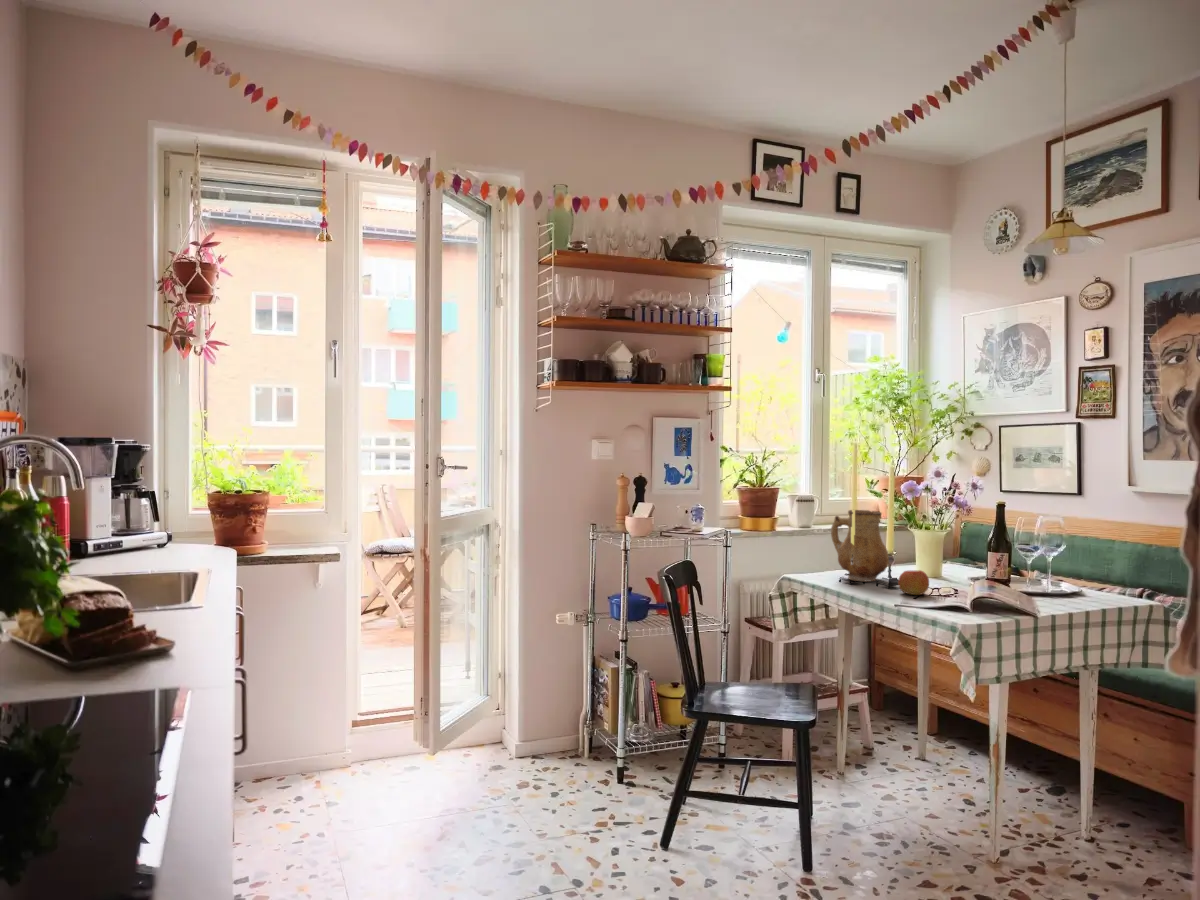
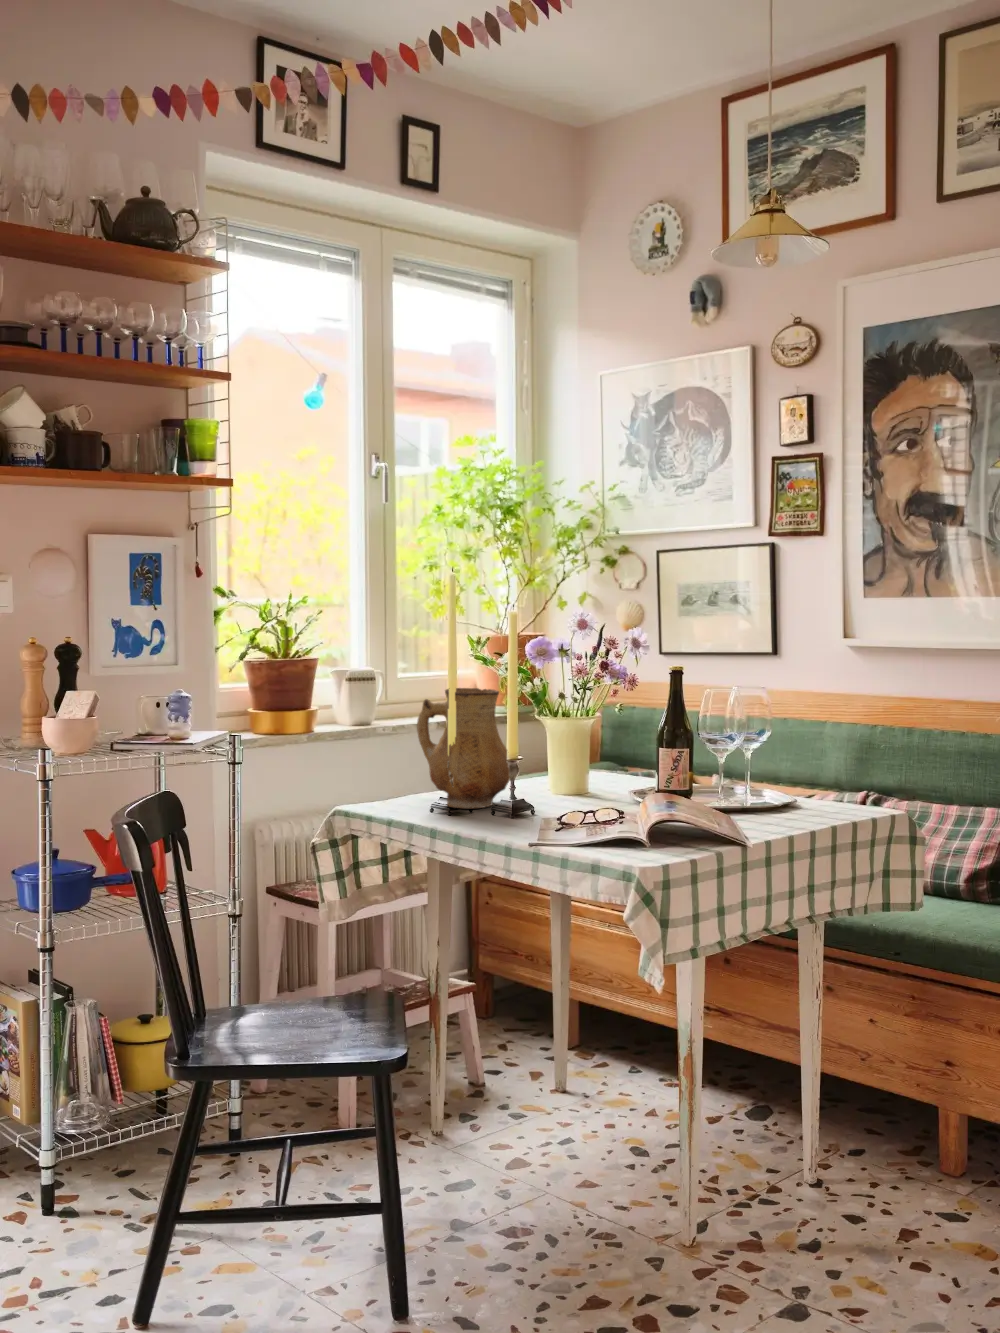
apple: present [898,570,929,595] -> none [531,783,579,825]

